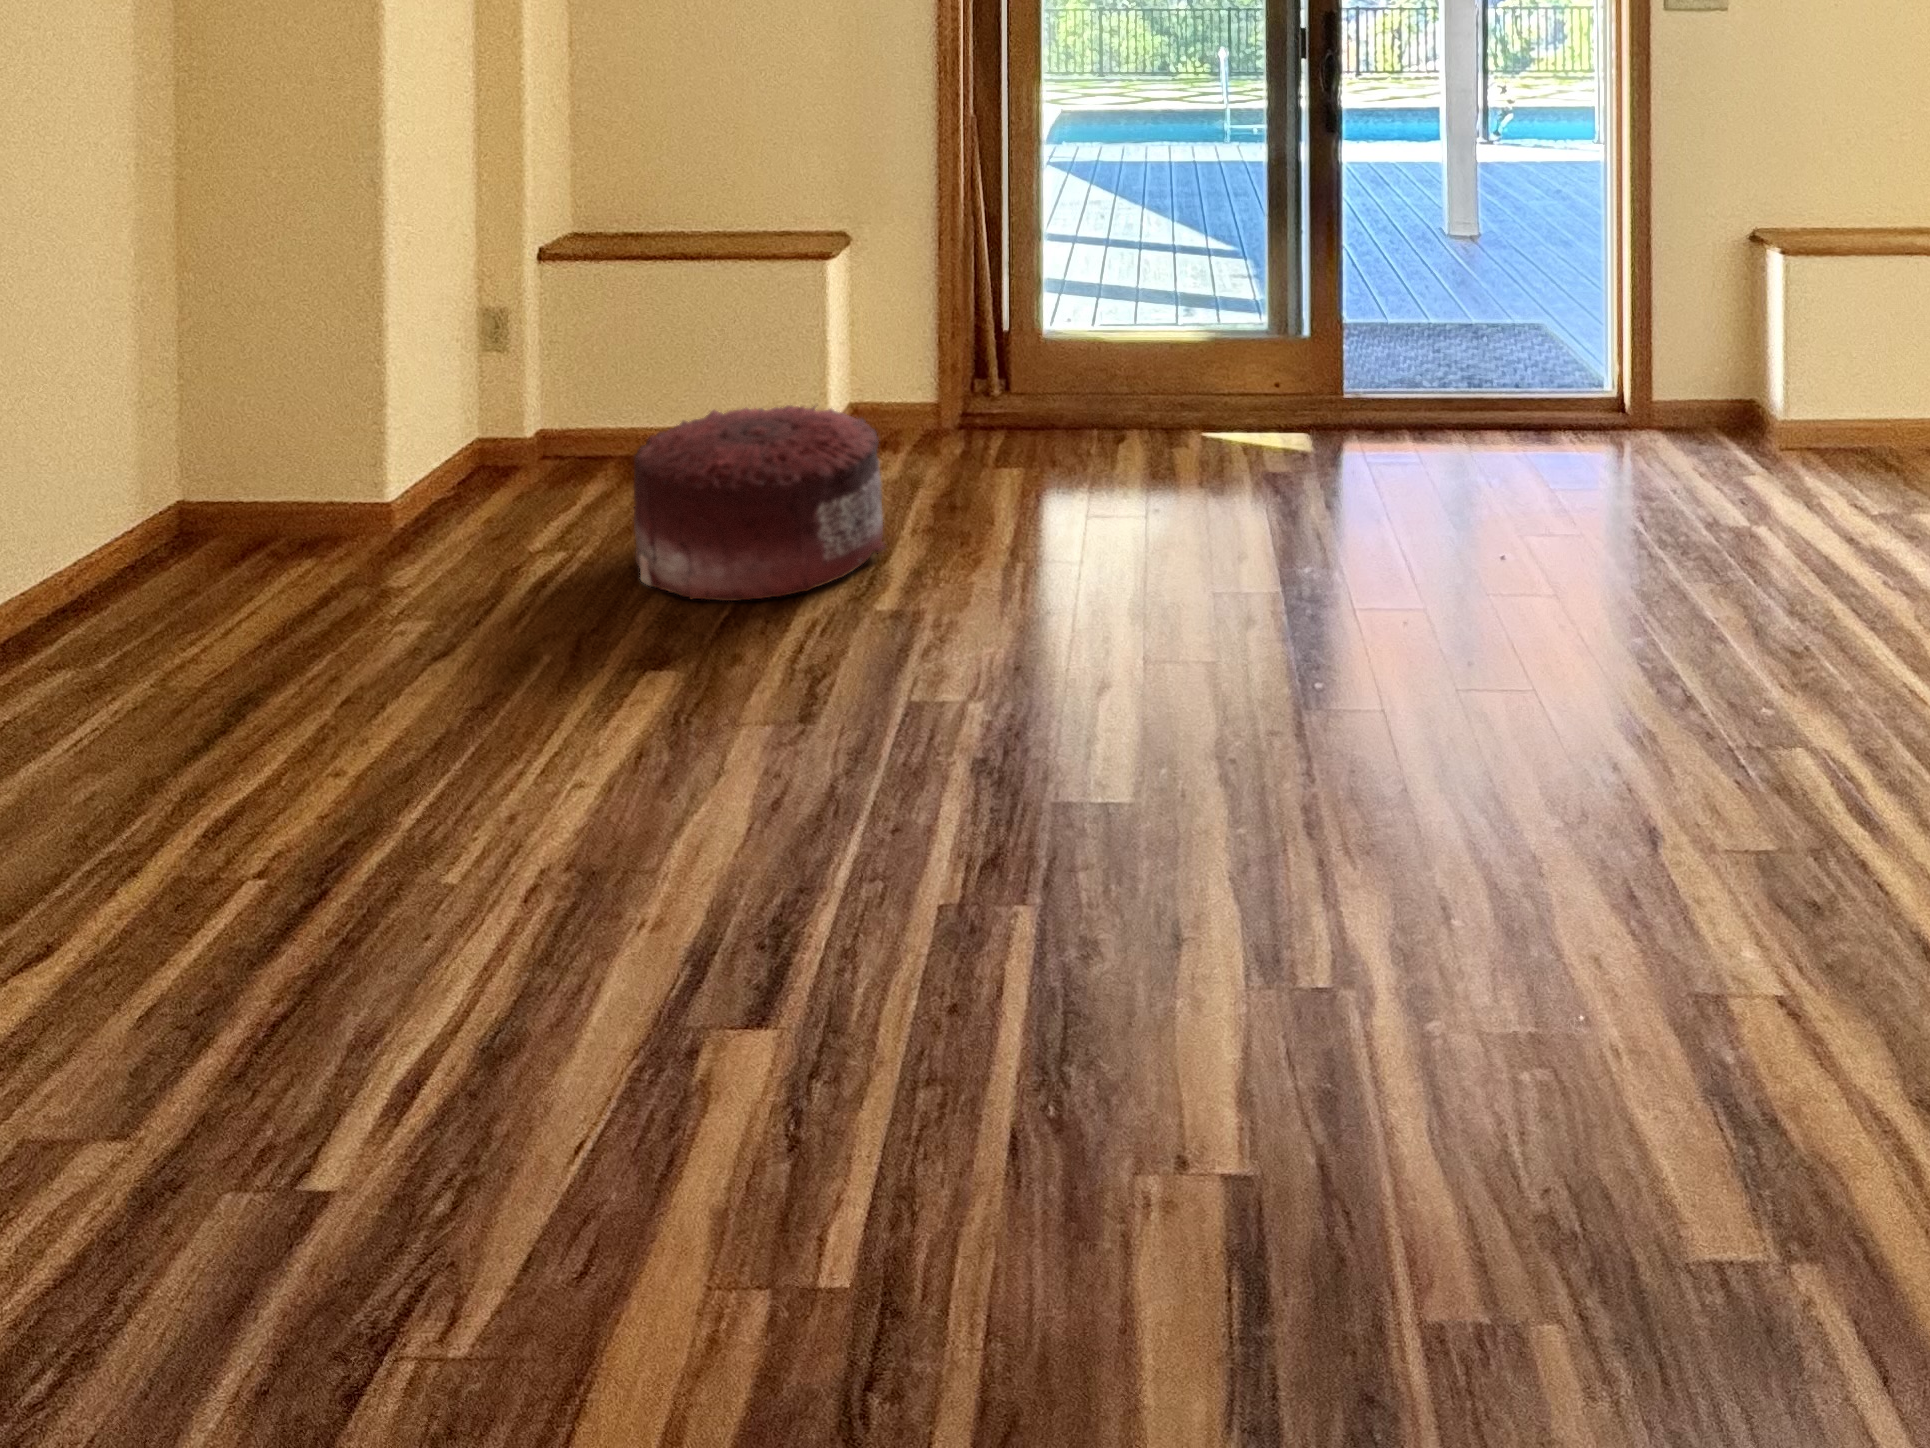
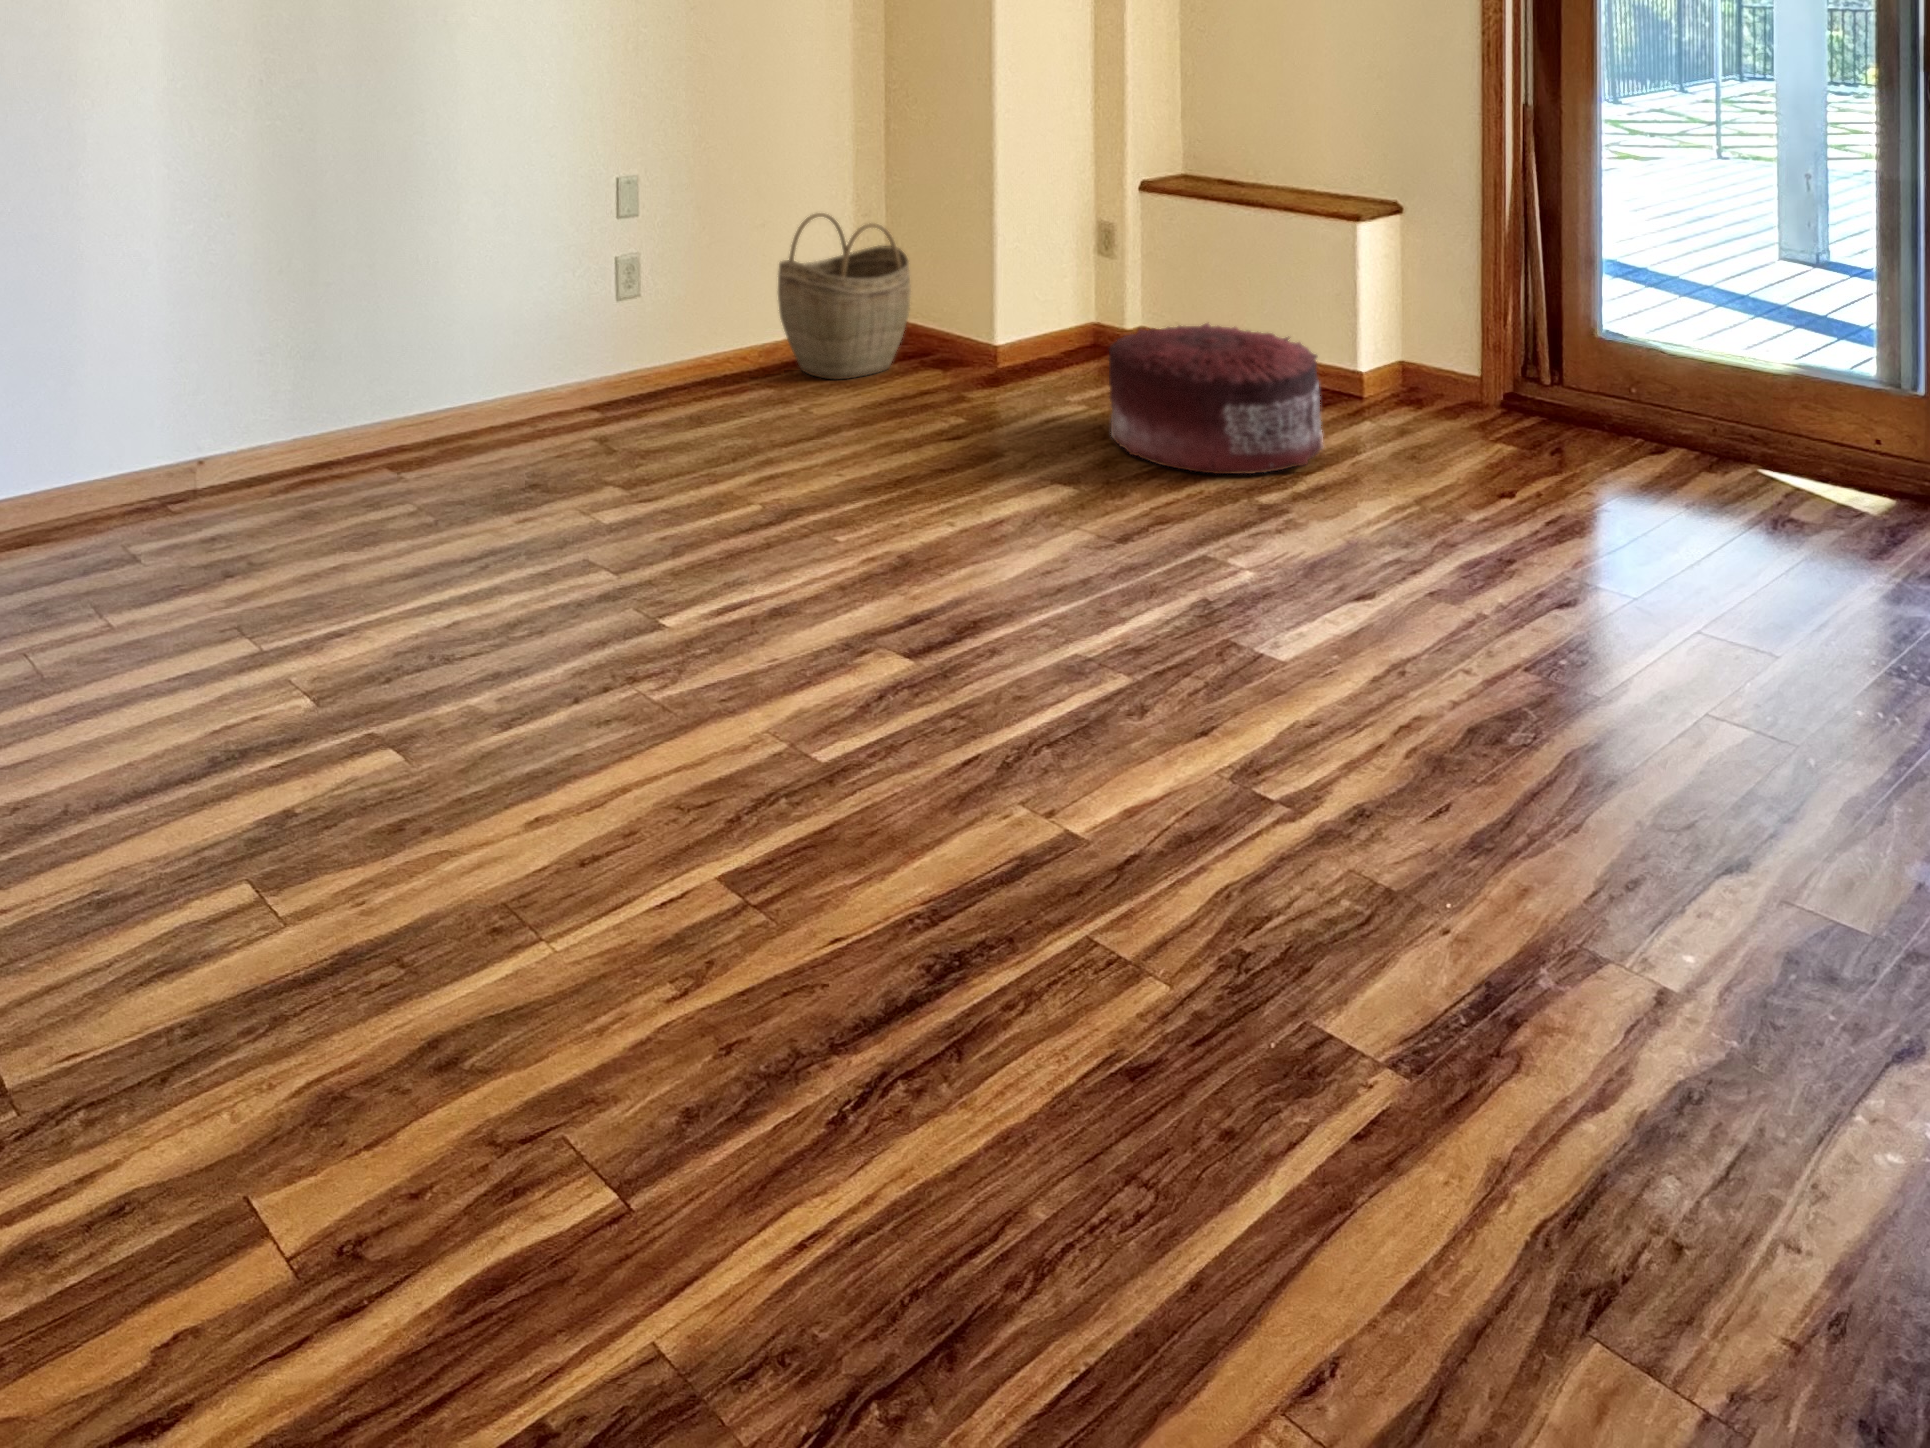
woven basket: none [49,372,270,627] -> present [778,213,911,380]

